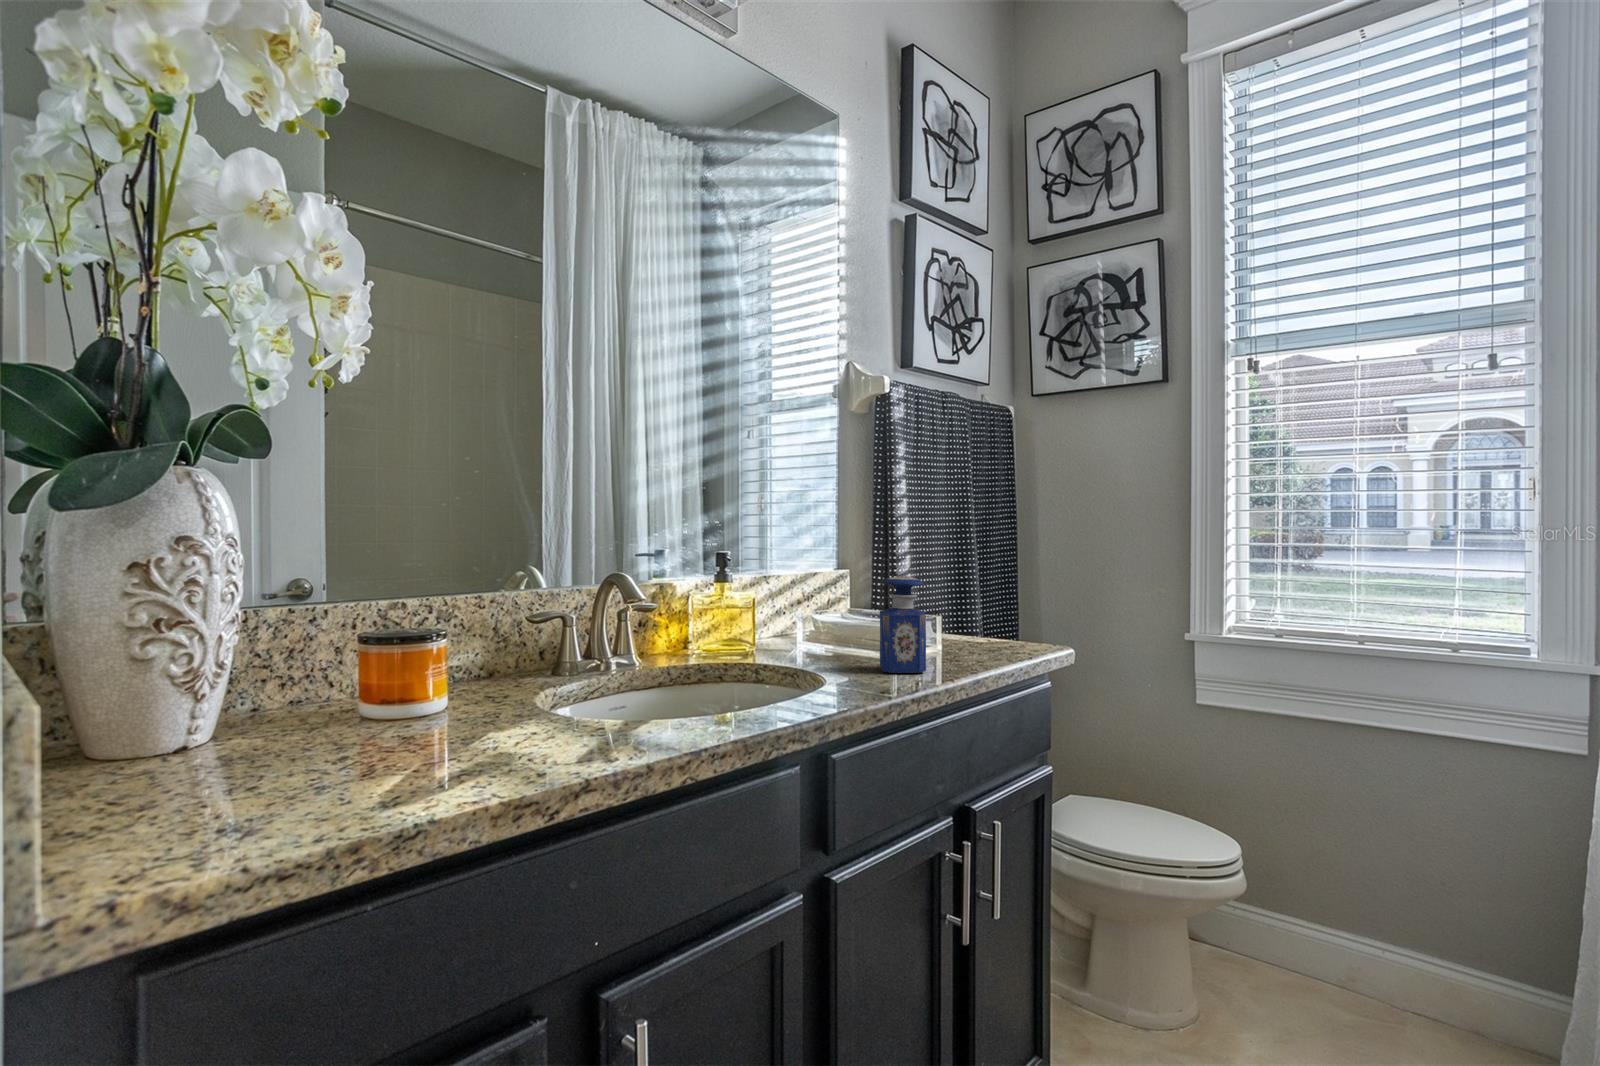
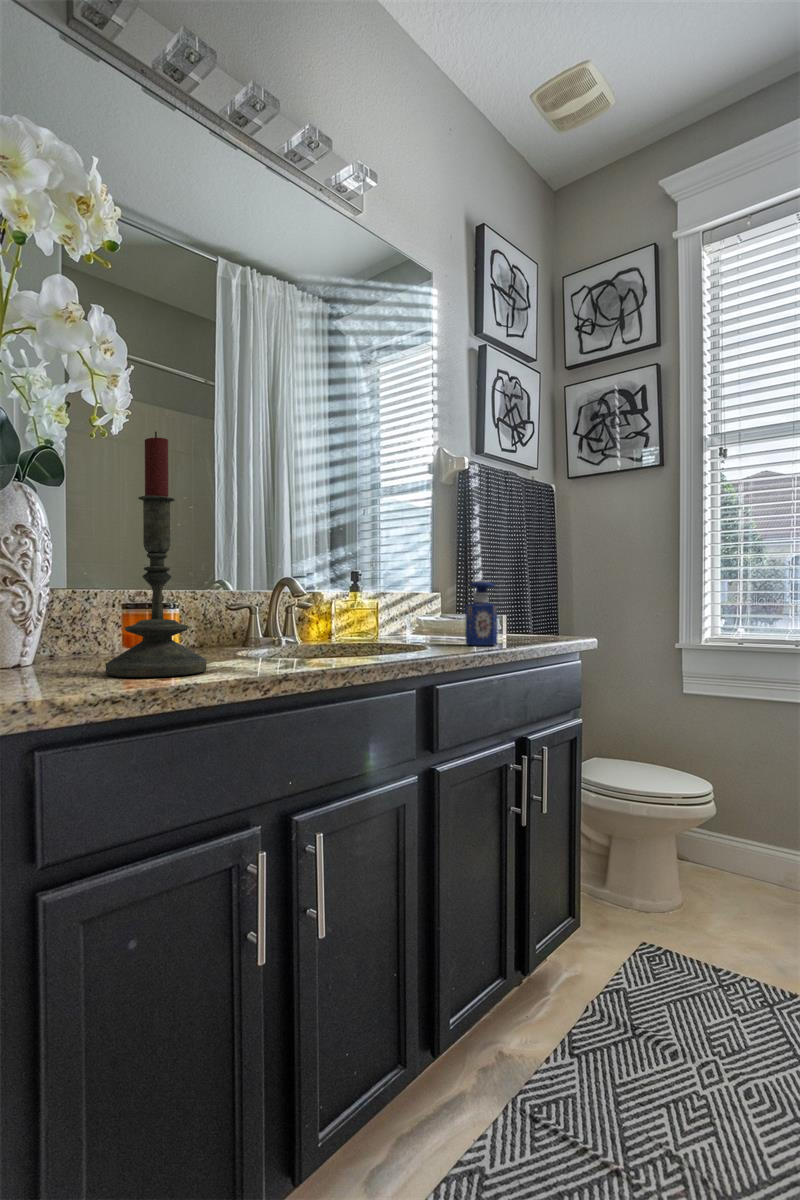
candle: none [305,398,468,794] -> present [106,432,207,677]

